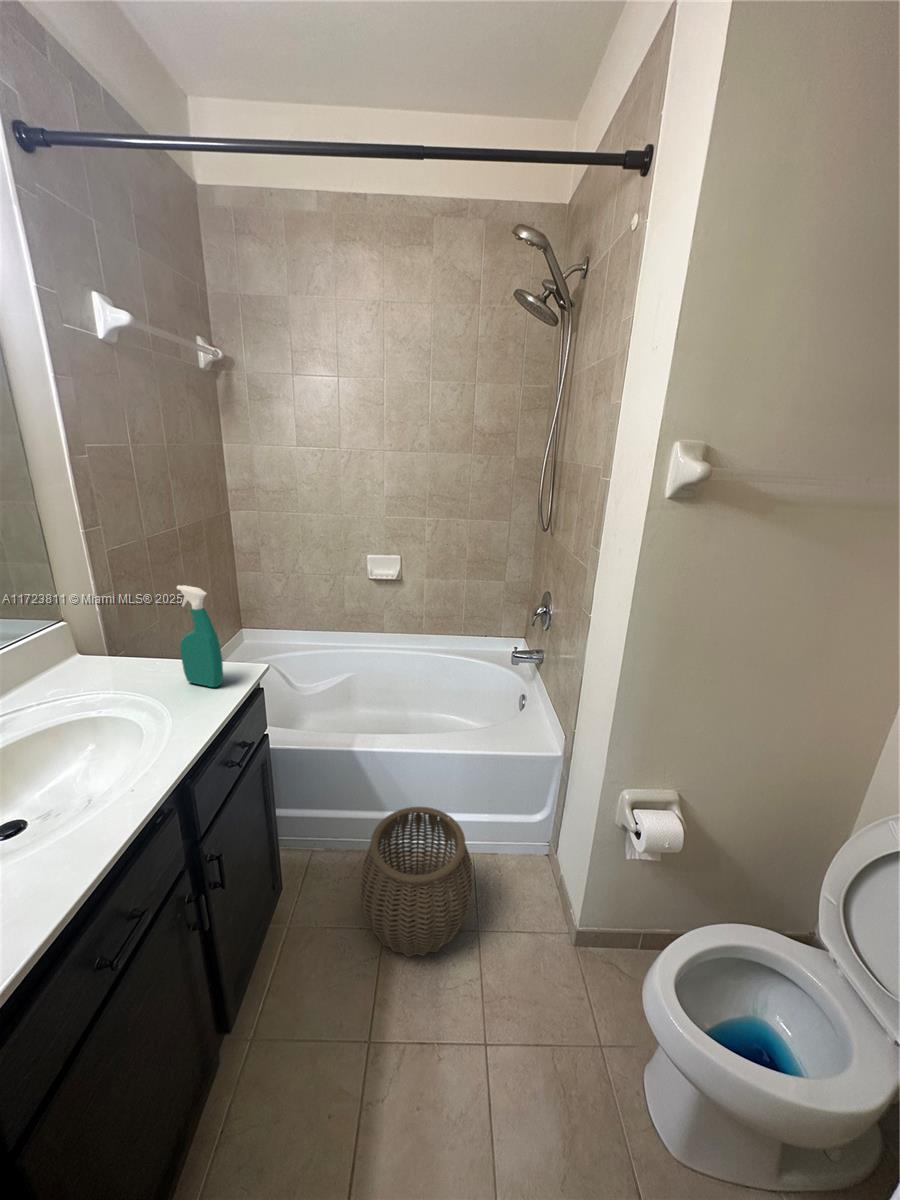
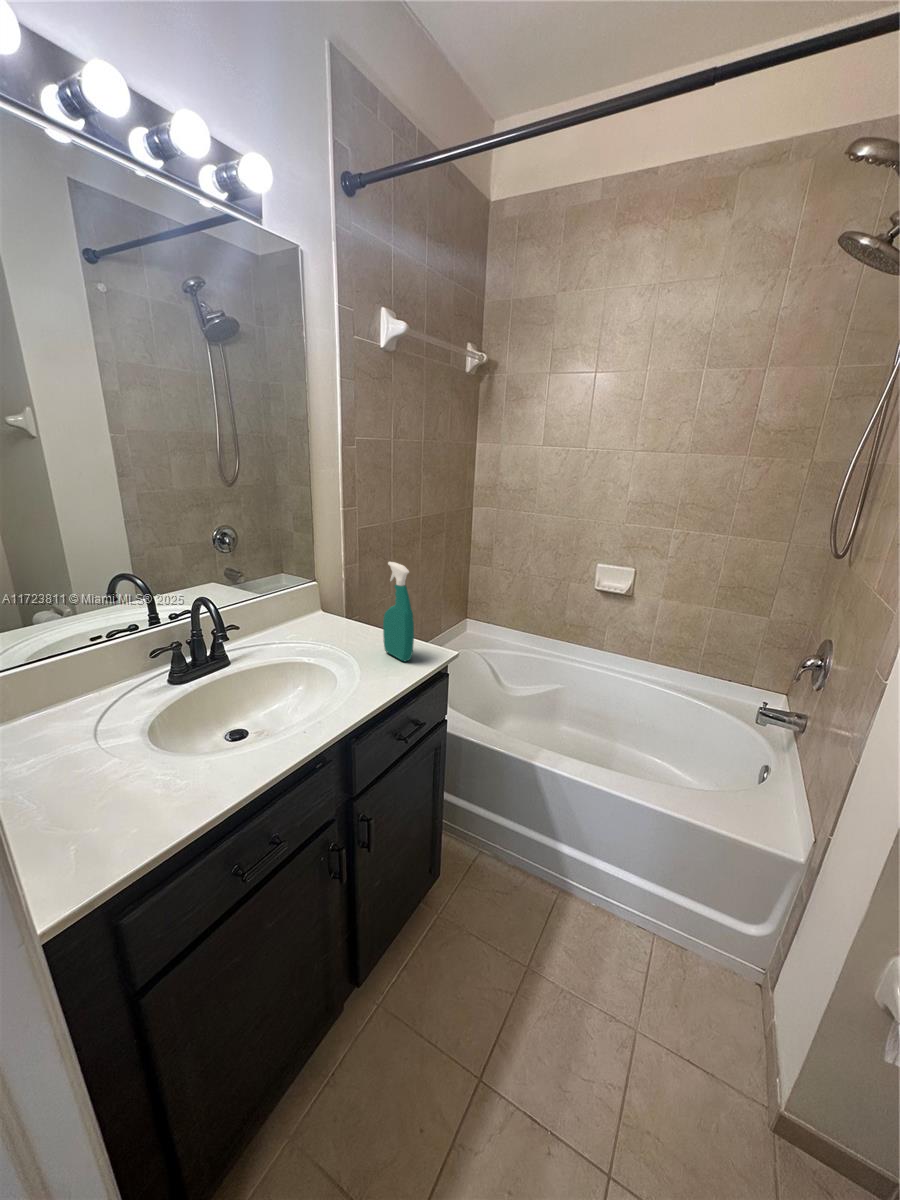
woven basket: present [360,807,474,957] -> none [508,846,643,1026]

